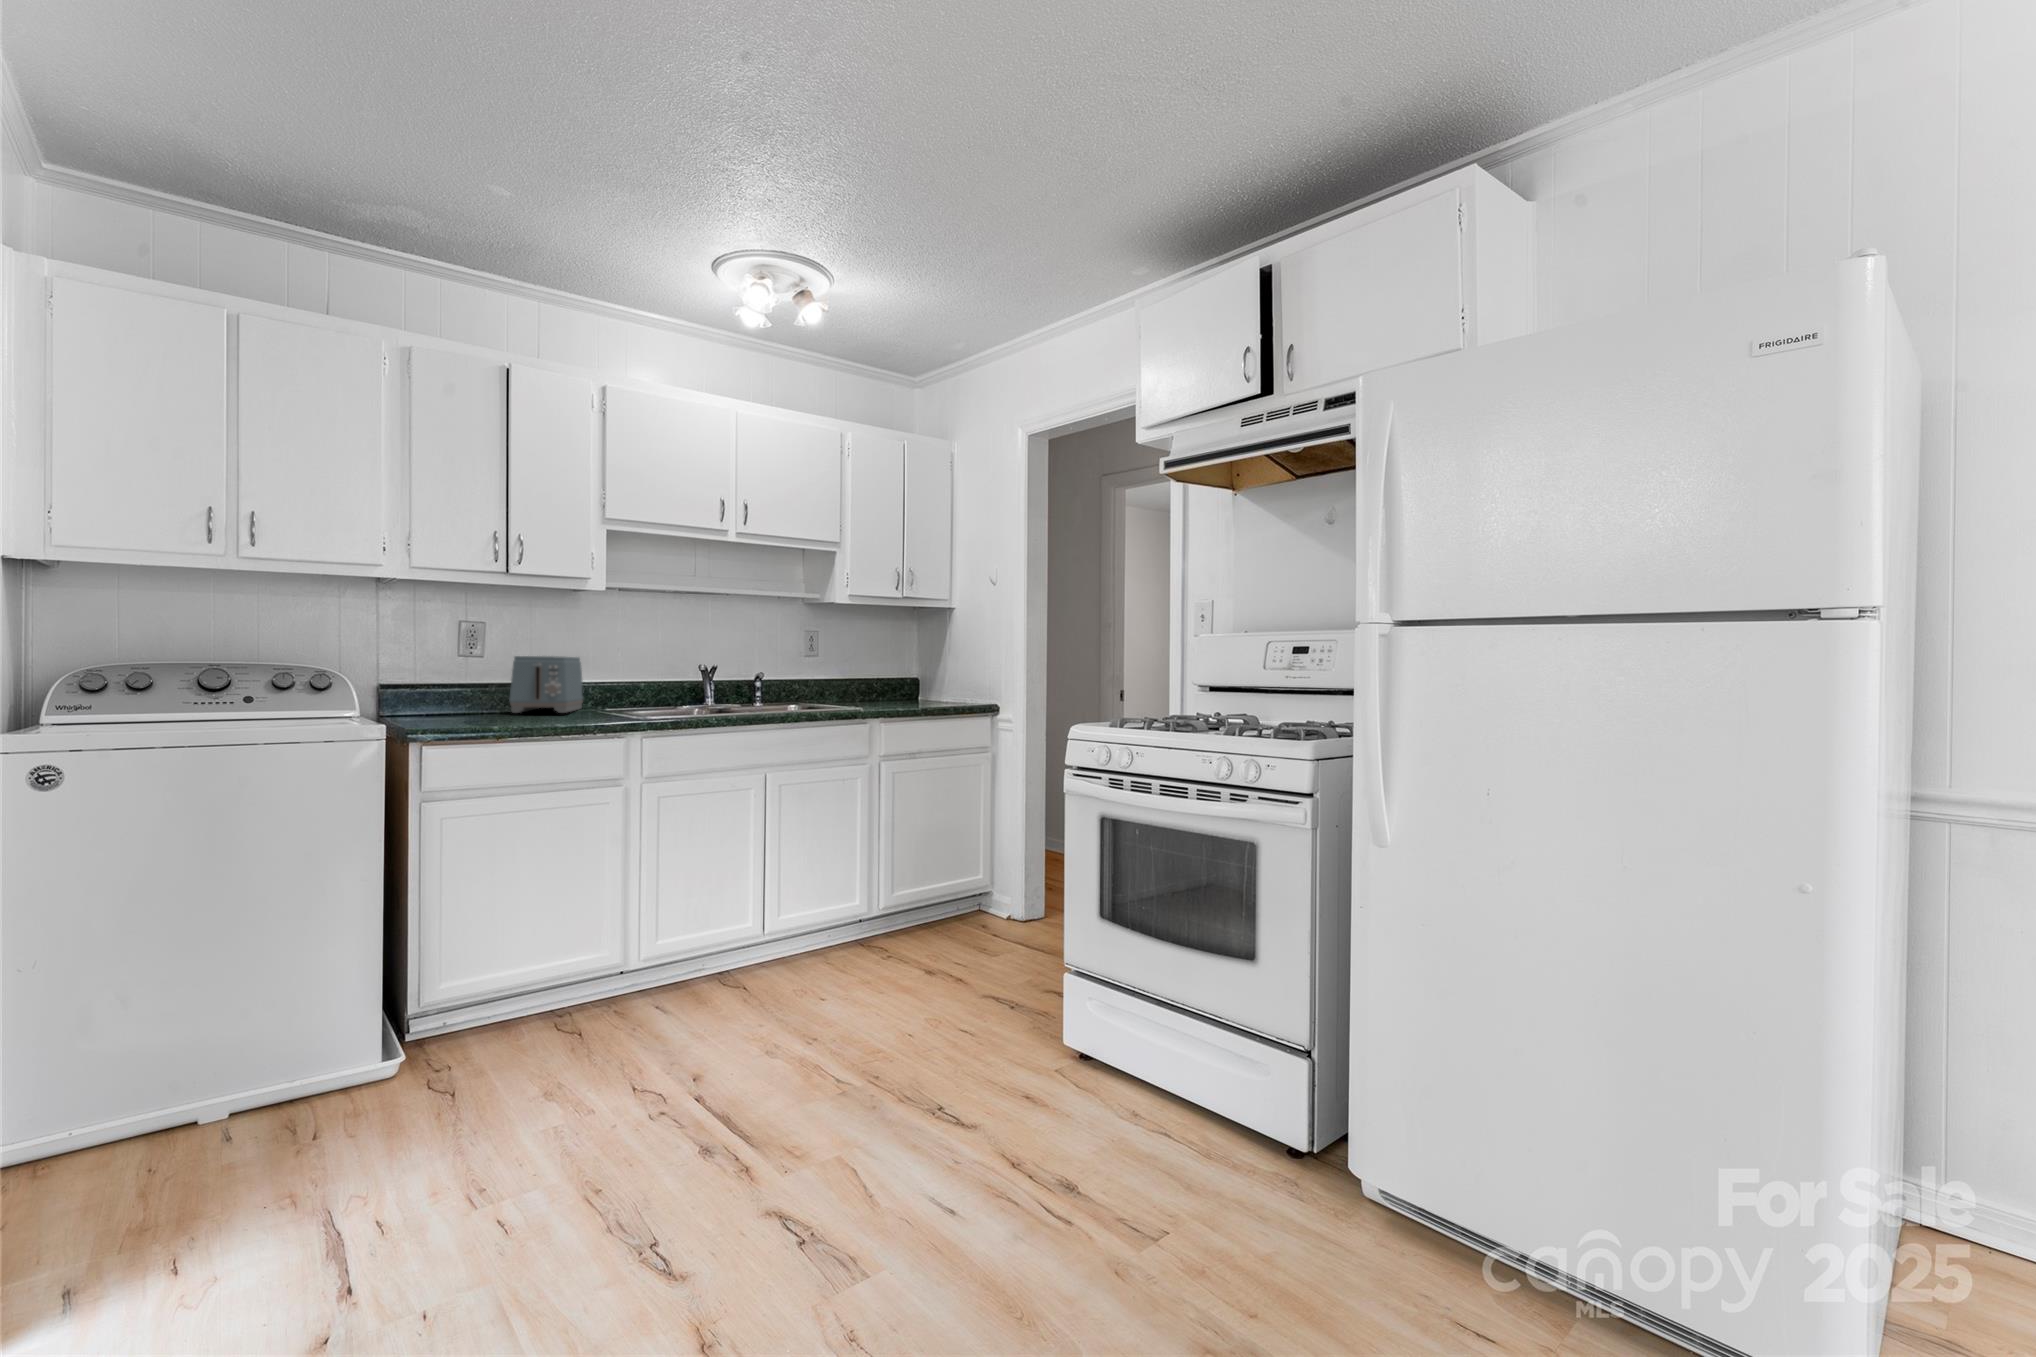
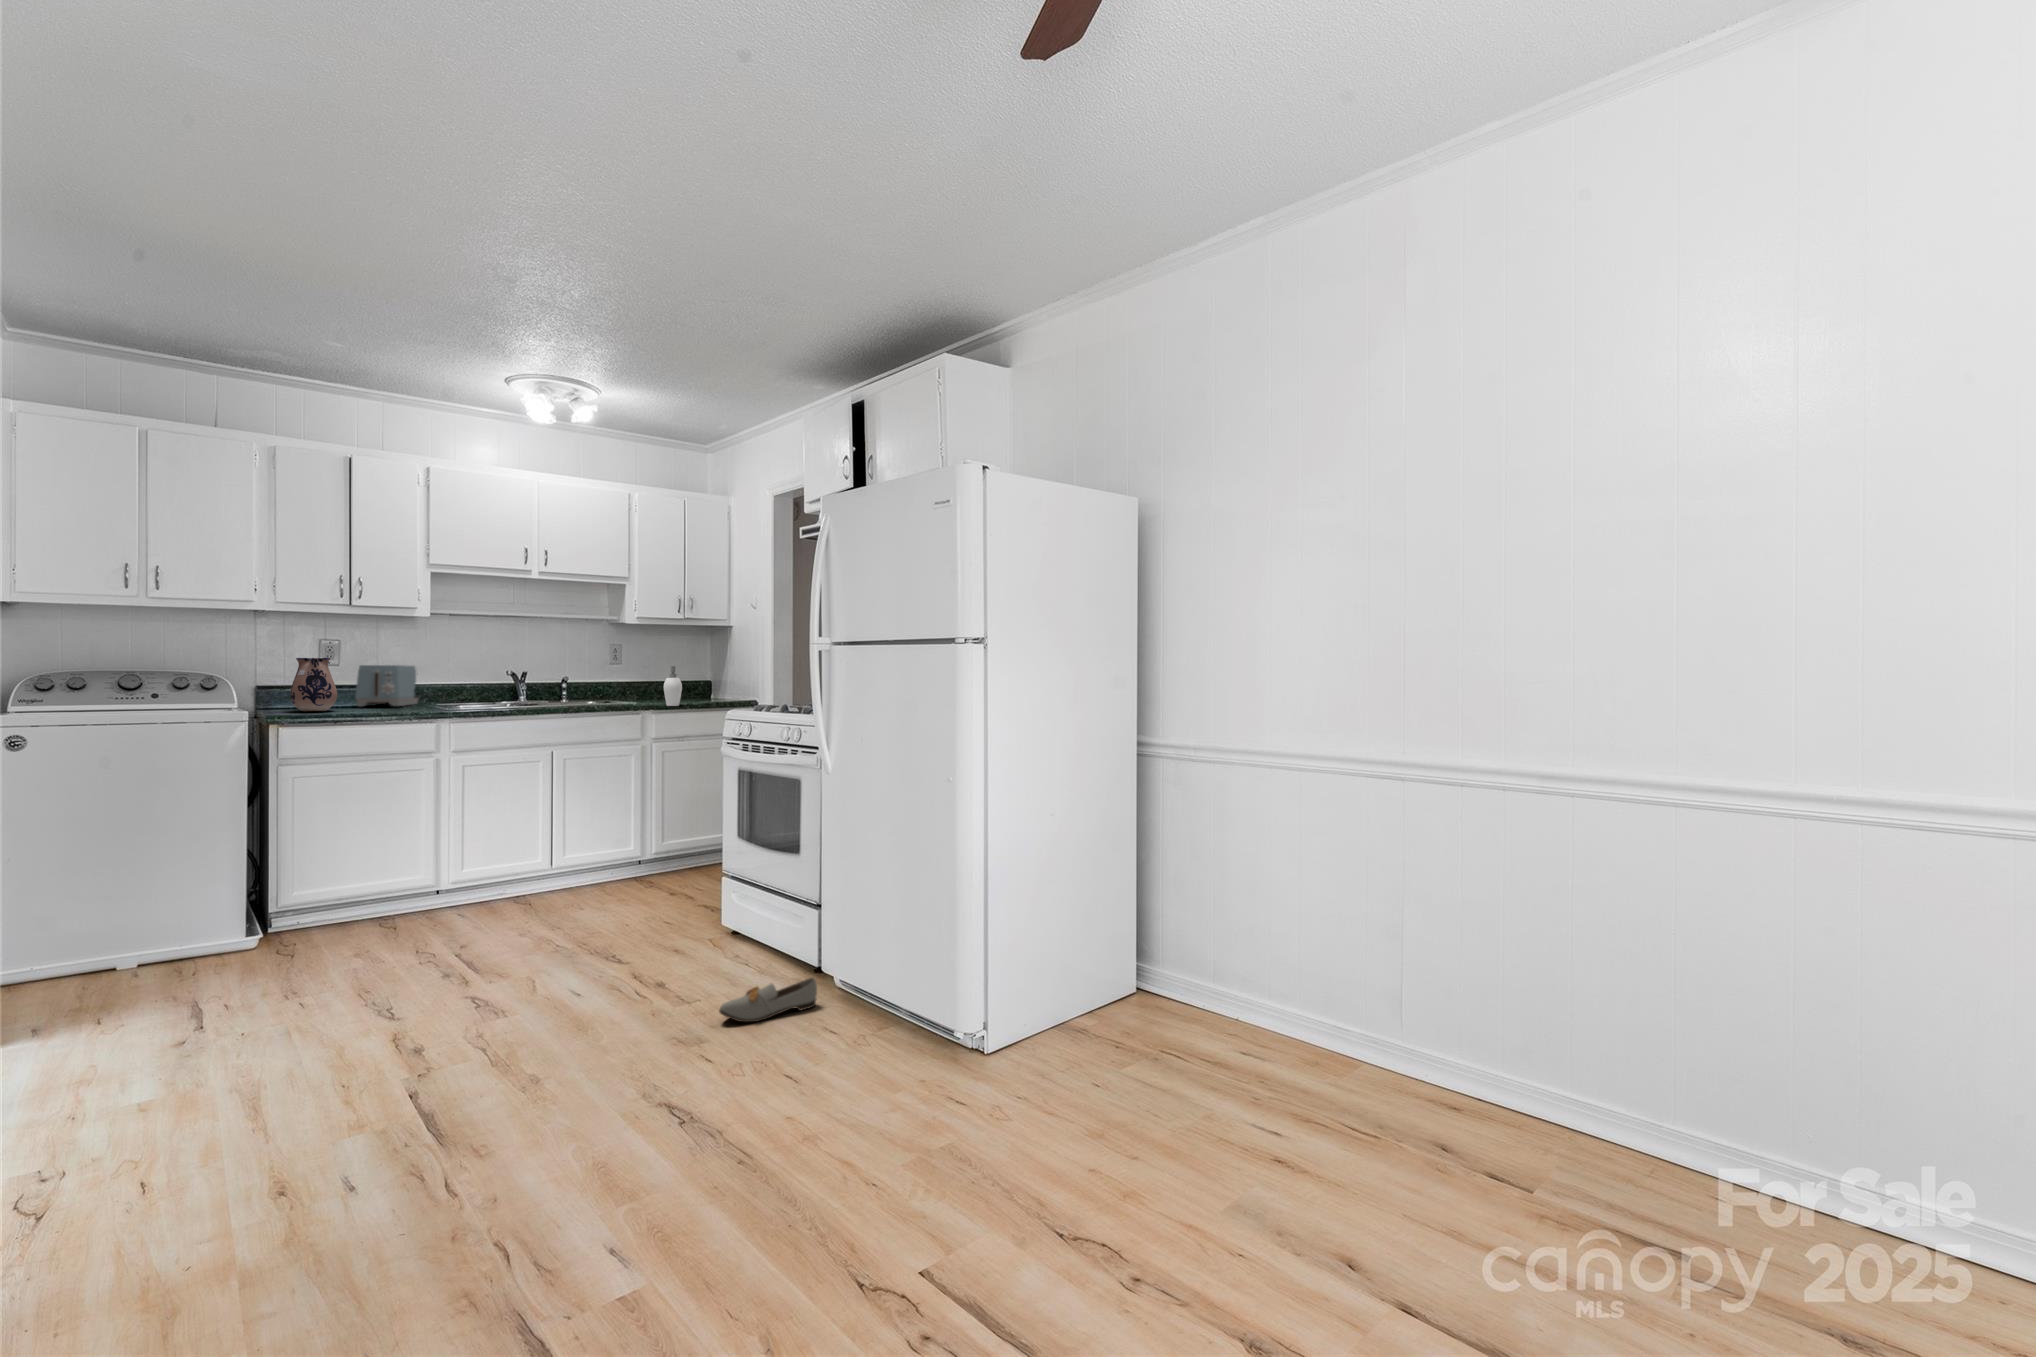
ceramic pitcher: none [430,645,491,721] -> present [290,658,337,711]
soap dispenser: none [896,660,919,713] -> present [664,666,682,706]
shoe: none [1243,1194,1372,1295] -> present [719,978,817,1022]

